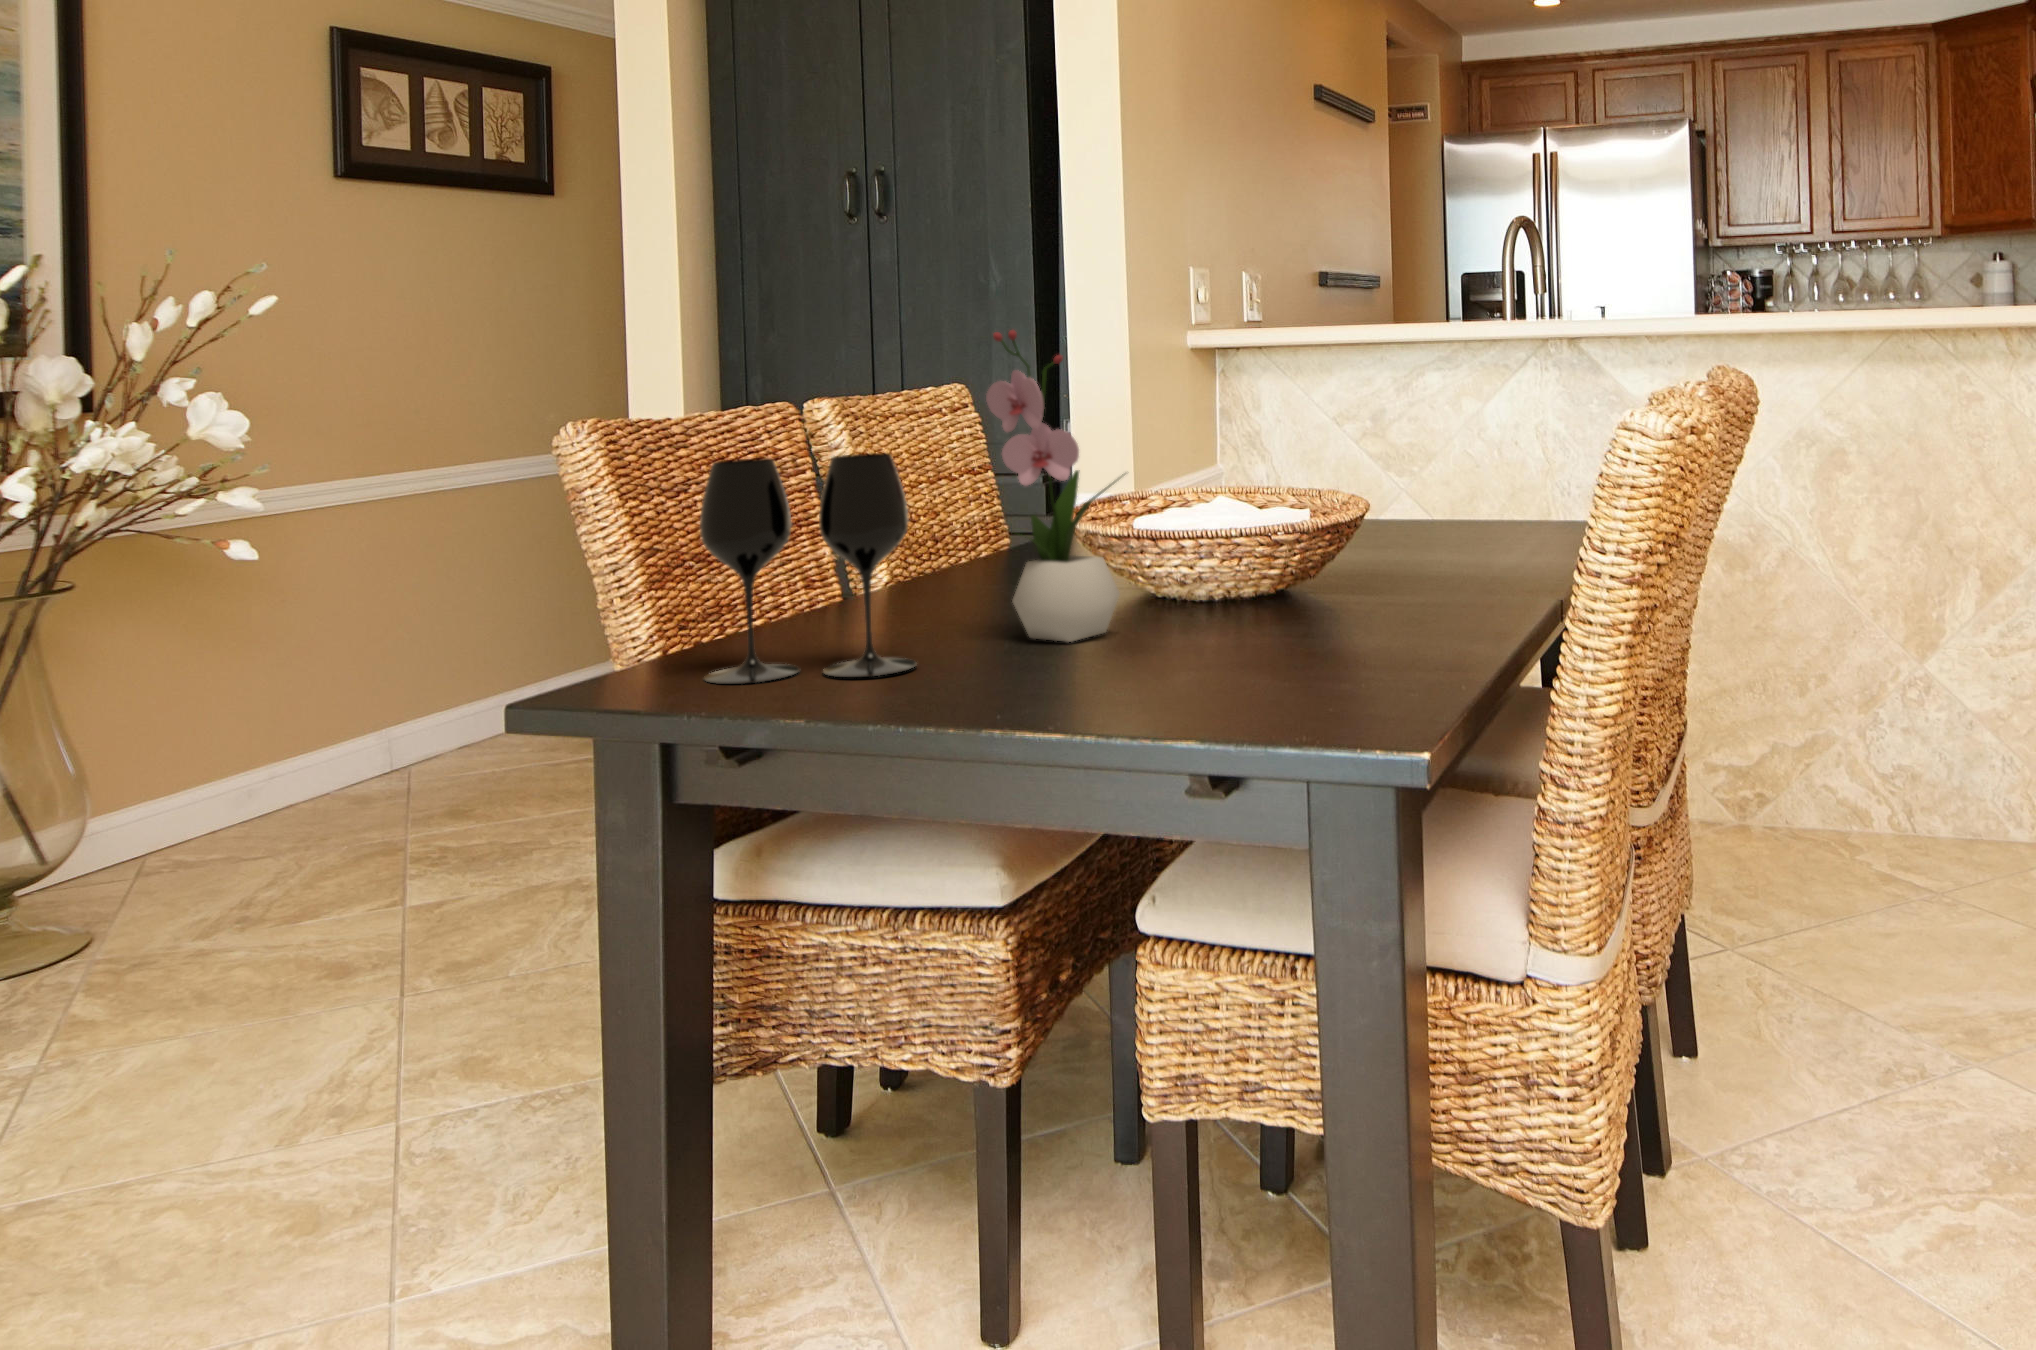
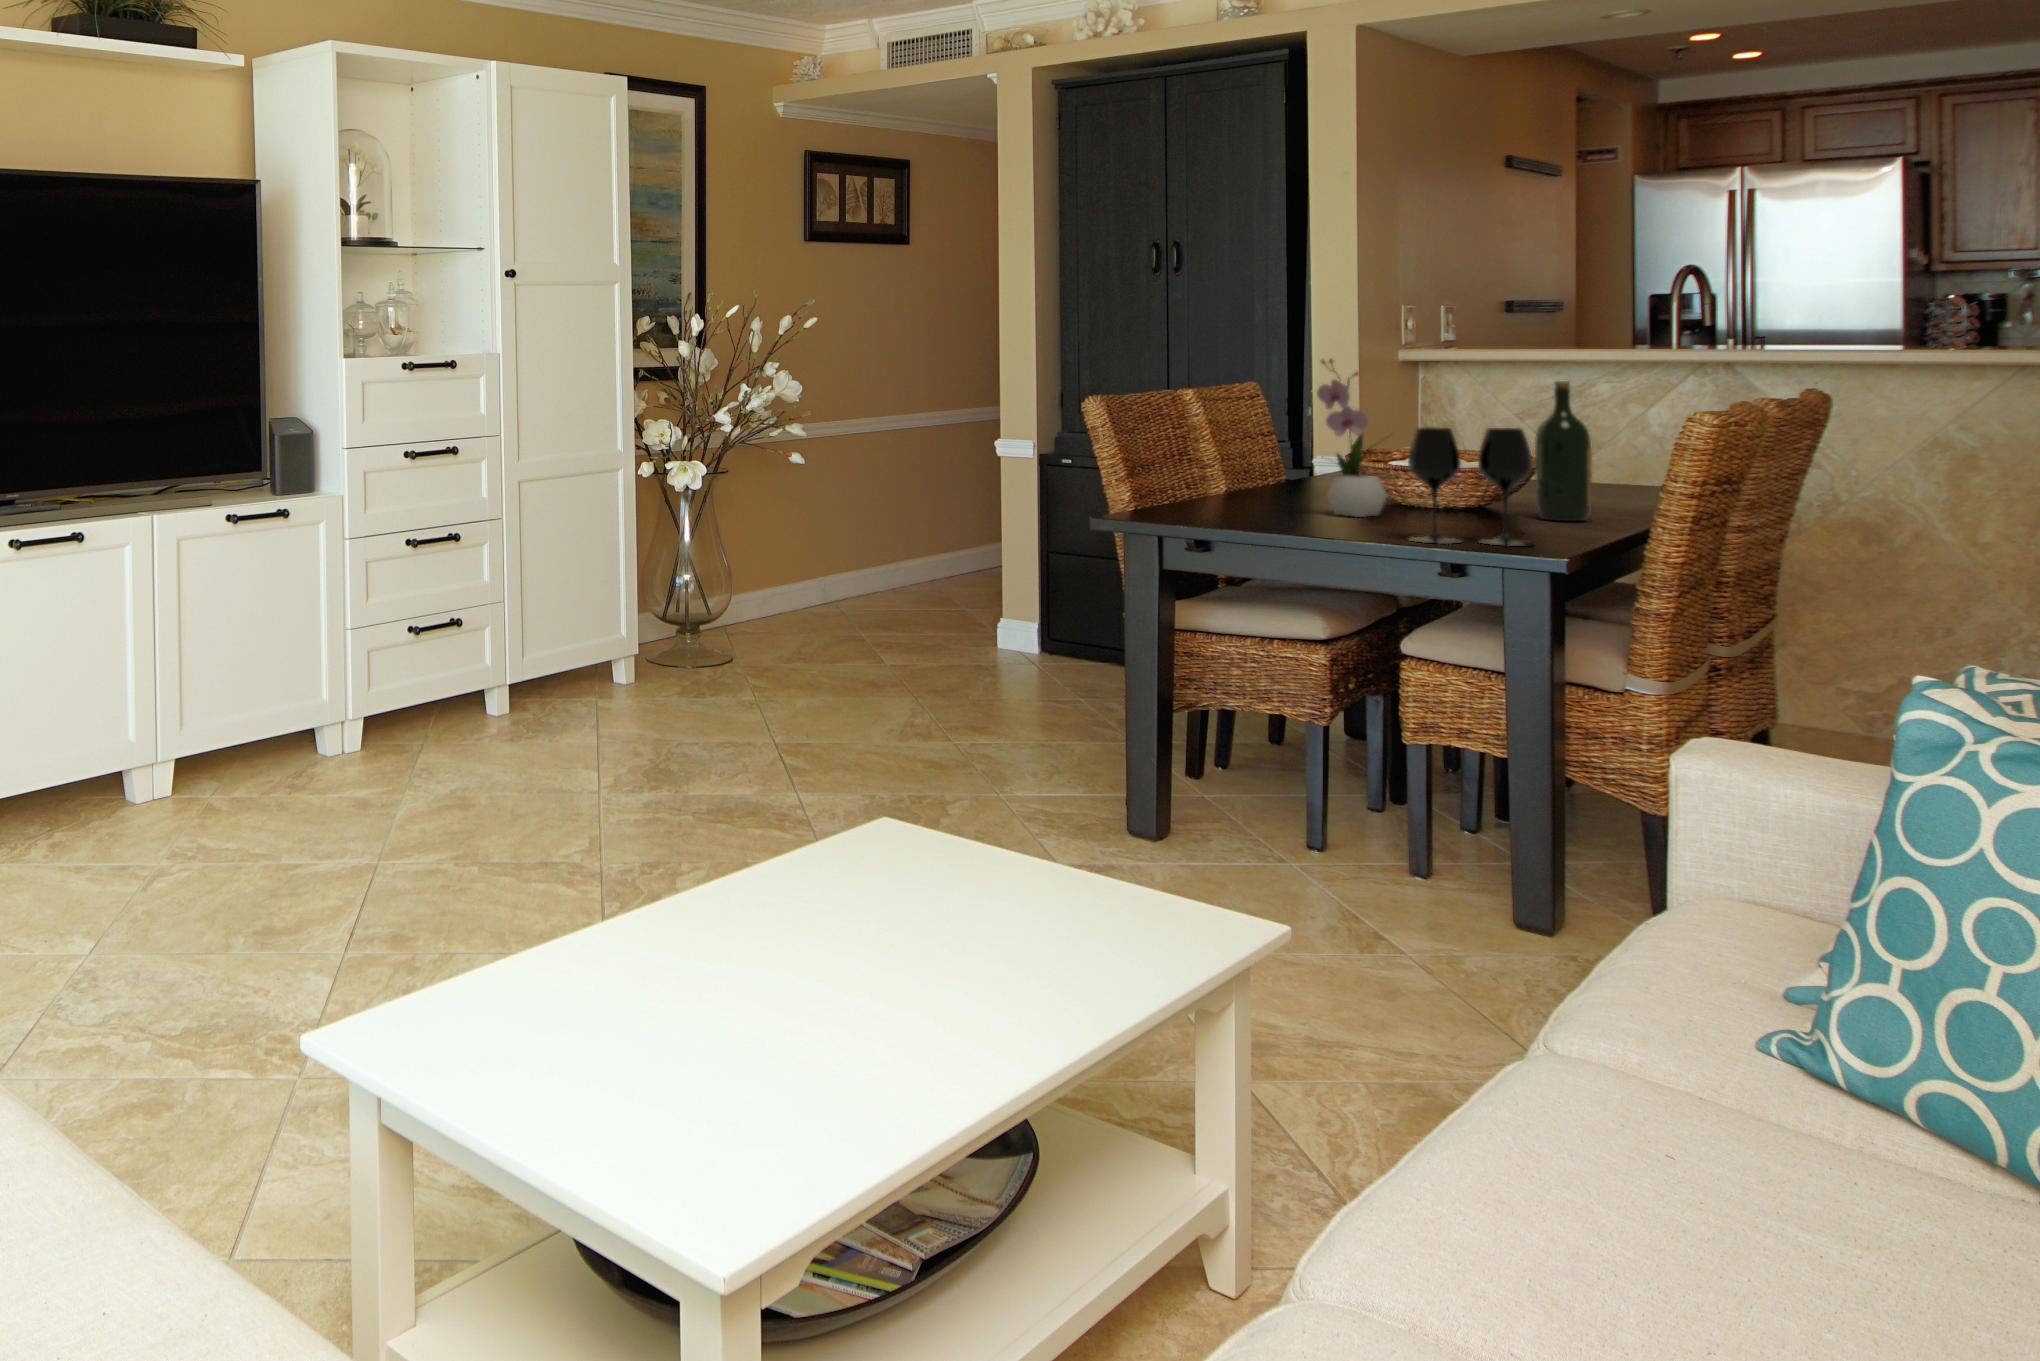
wine bottle: none [1360,363,1447,616] -> present [1535,381,1592,521]
wine glass: present [700,453,917,684] -> present [1408,427,1533,546]

